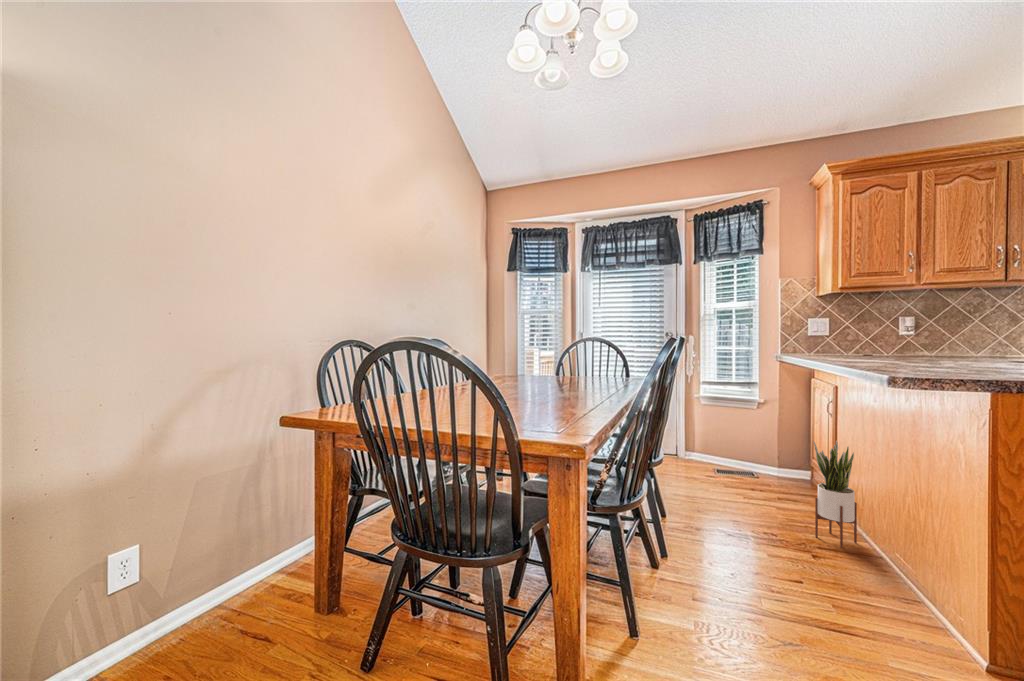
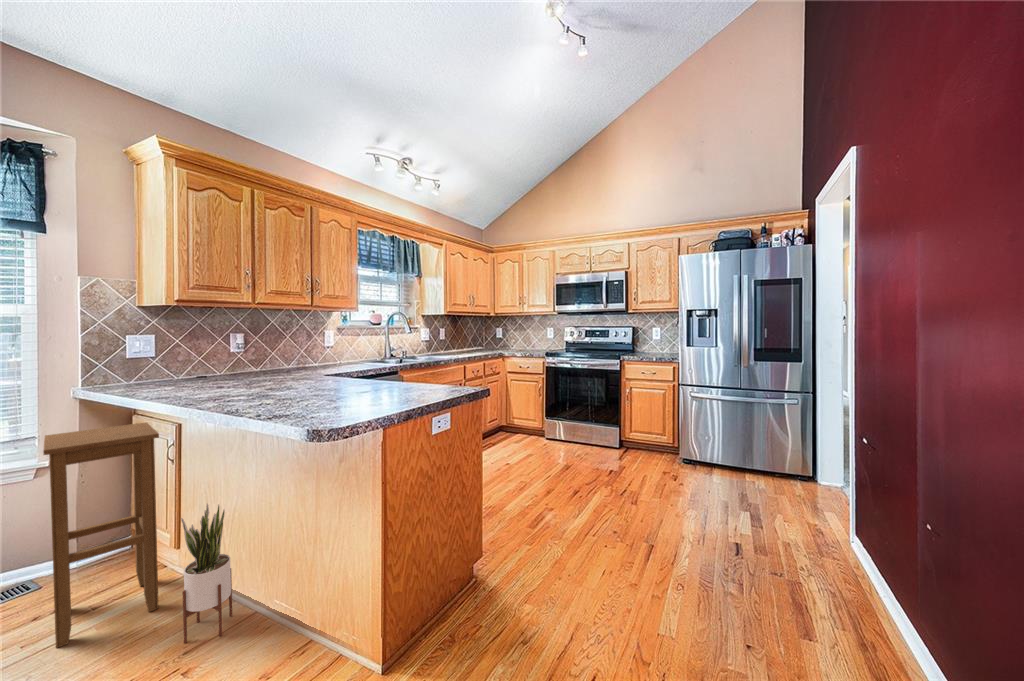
stool: none [749,378,813,514] -> present [43,422,159,648]

